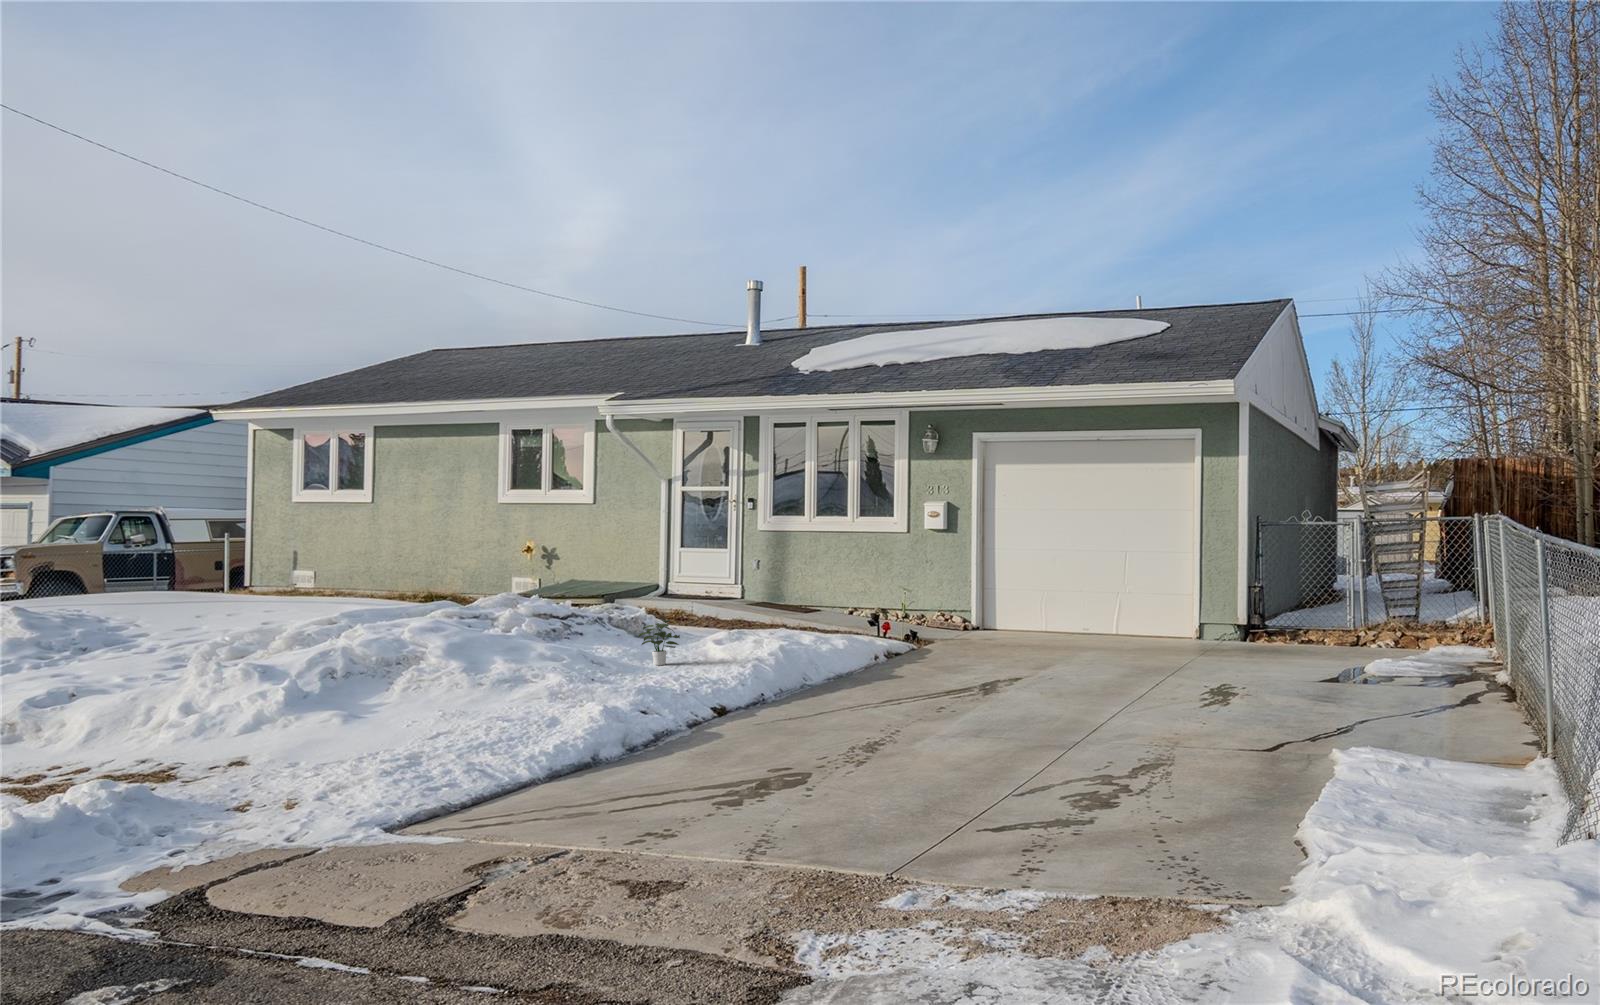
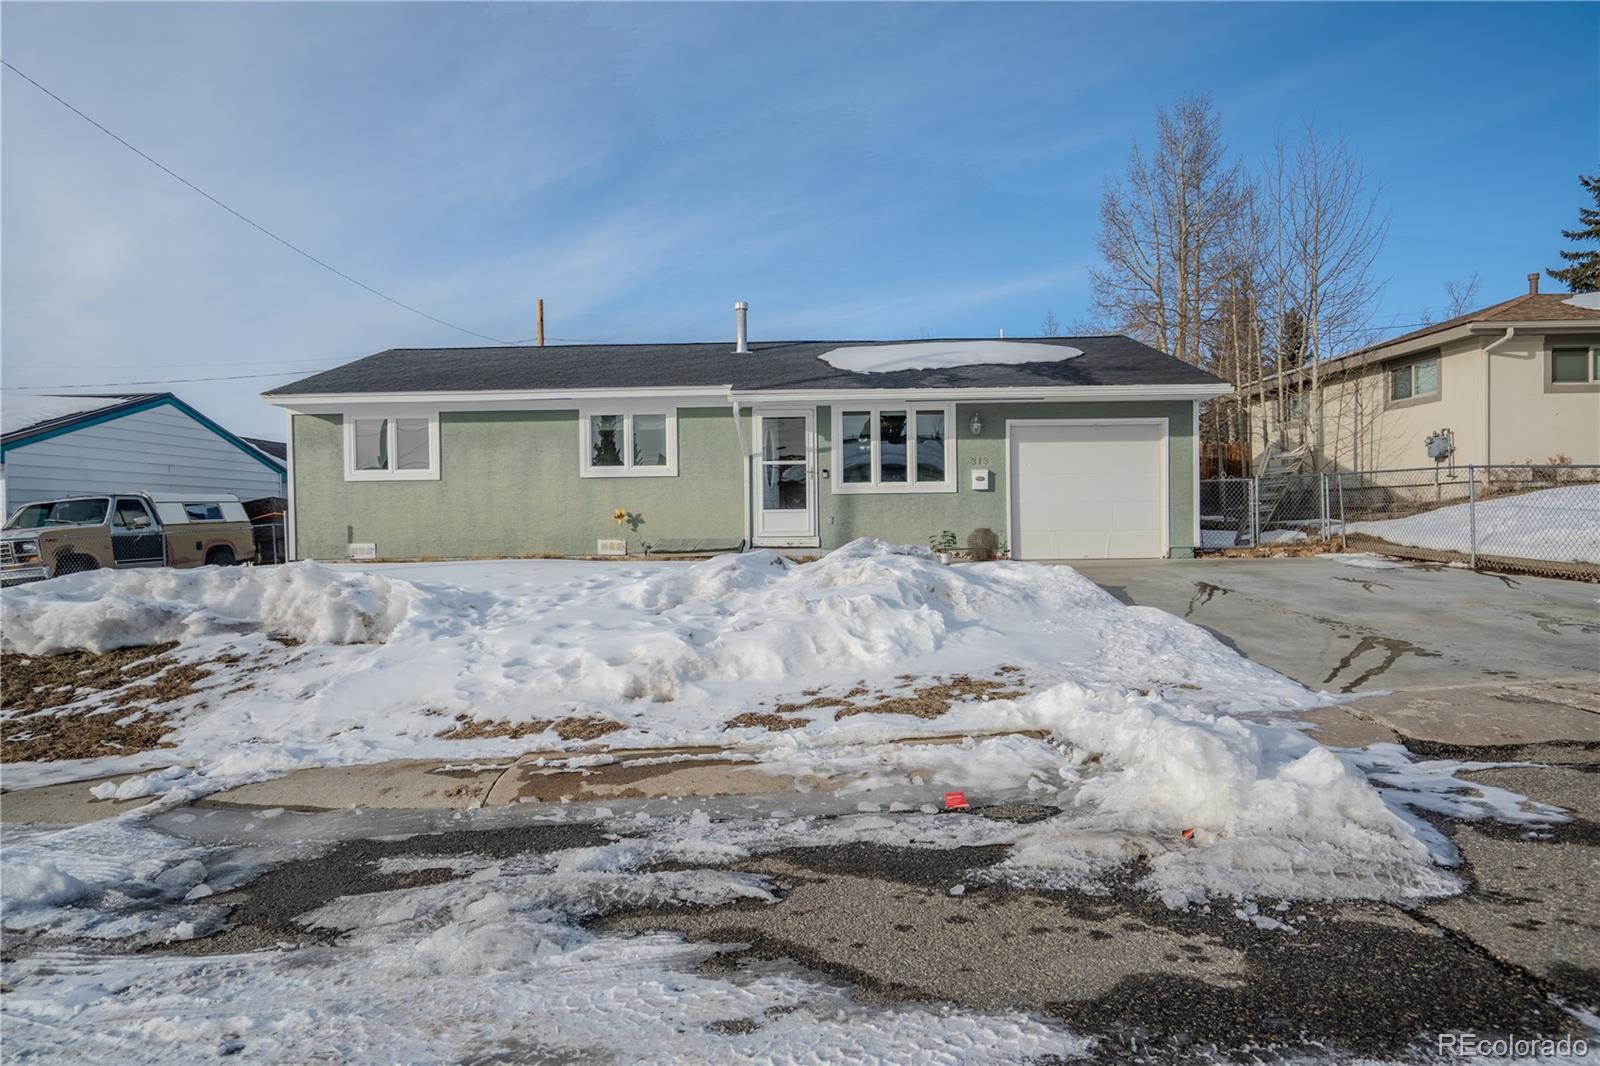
woven basket: none [706,615,749,661] -> present [967,528,999,561]

